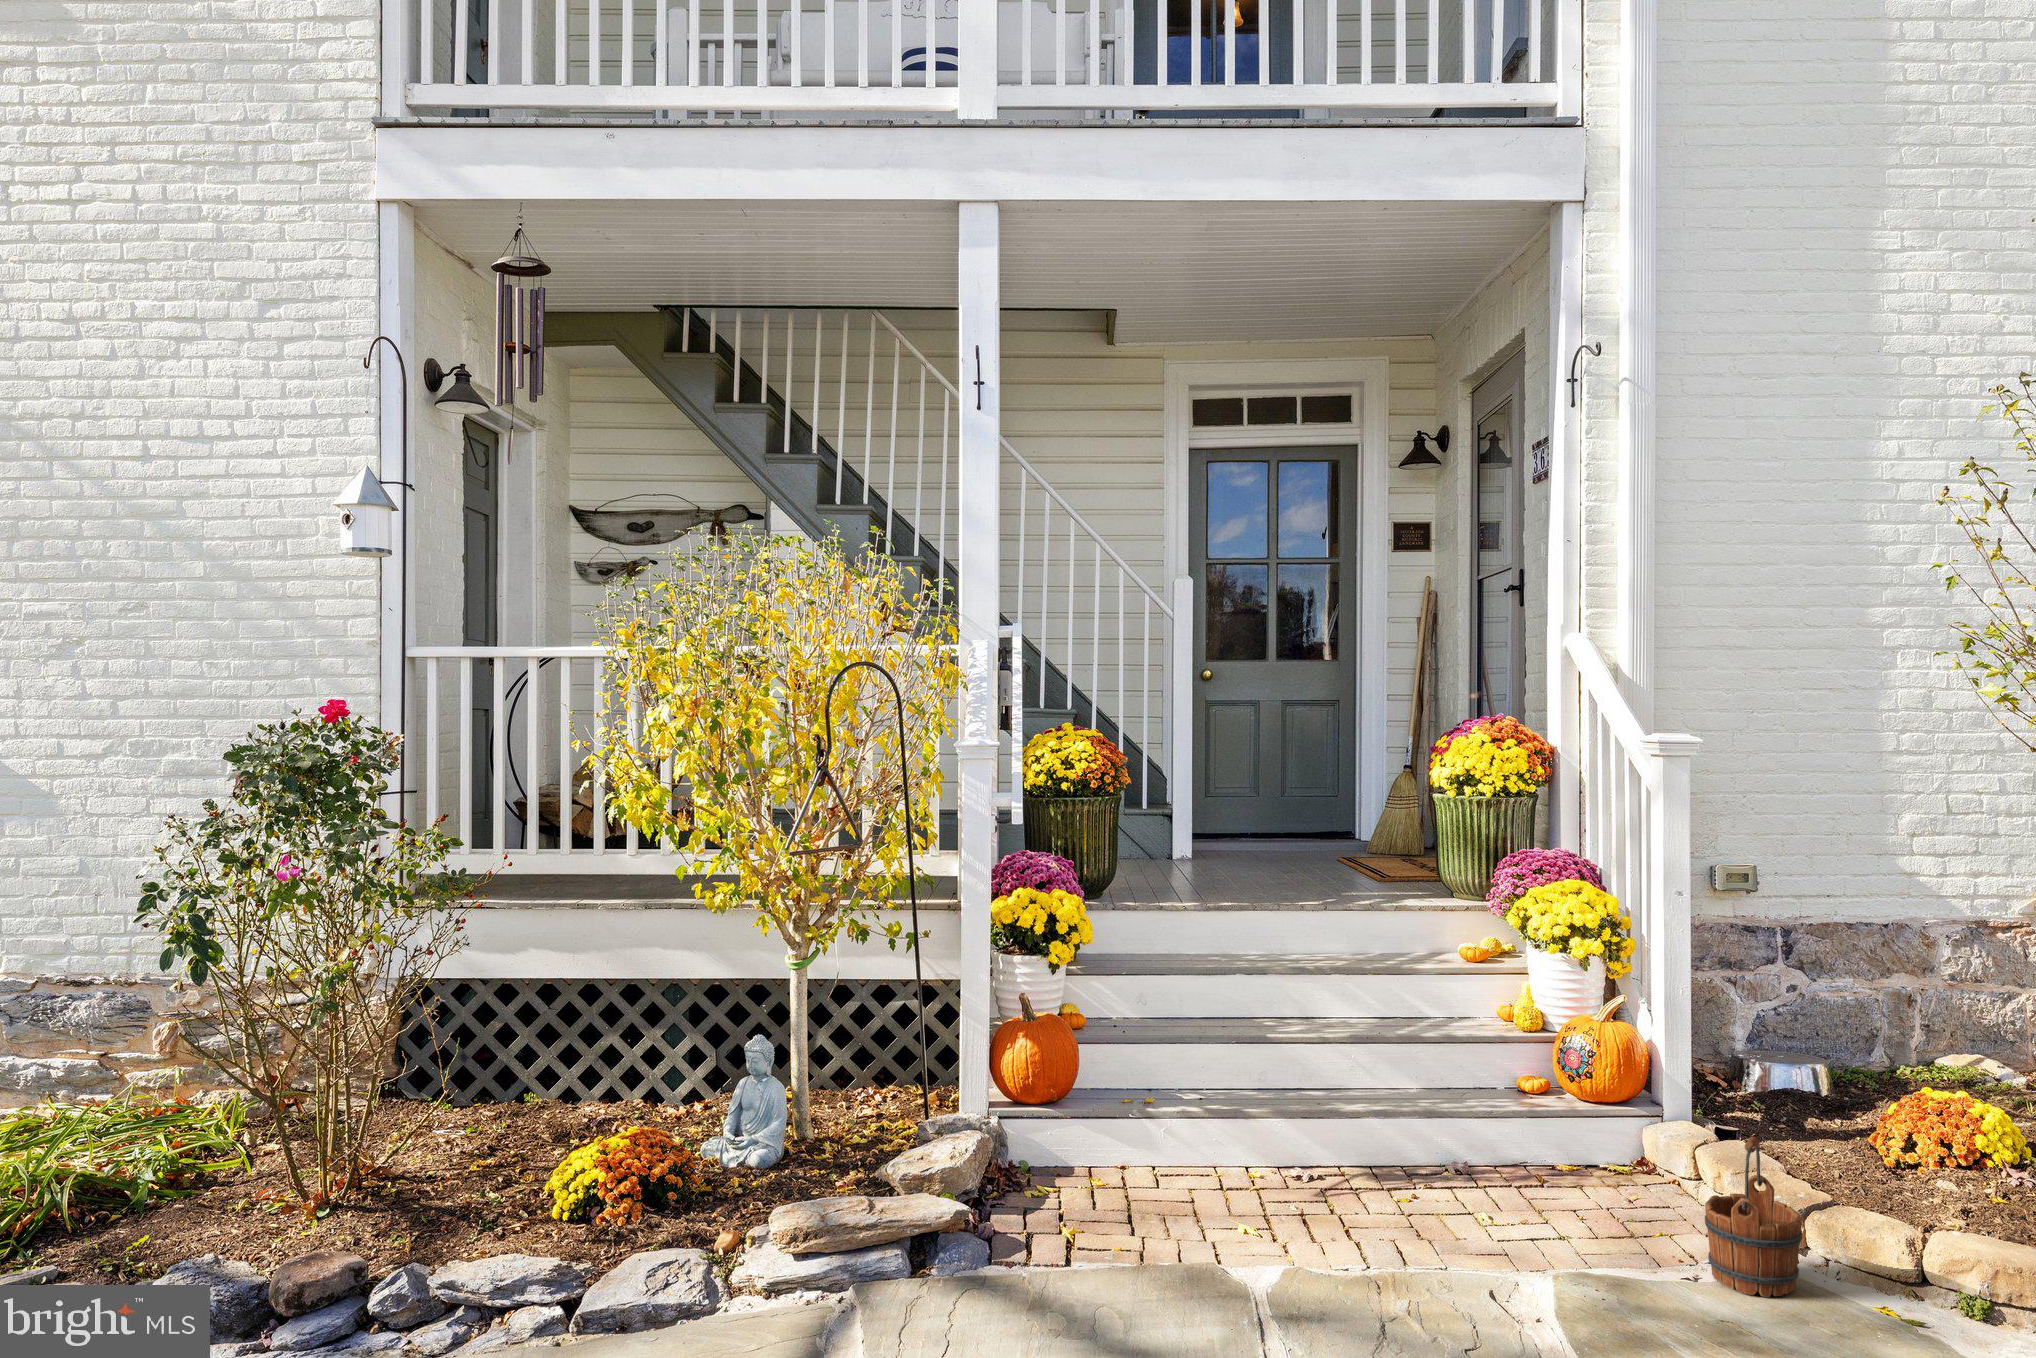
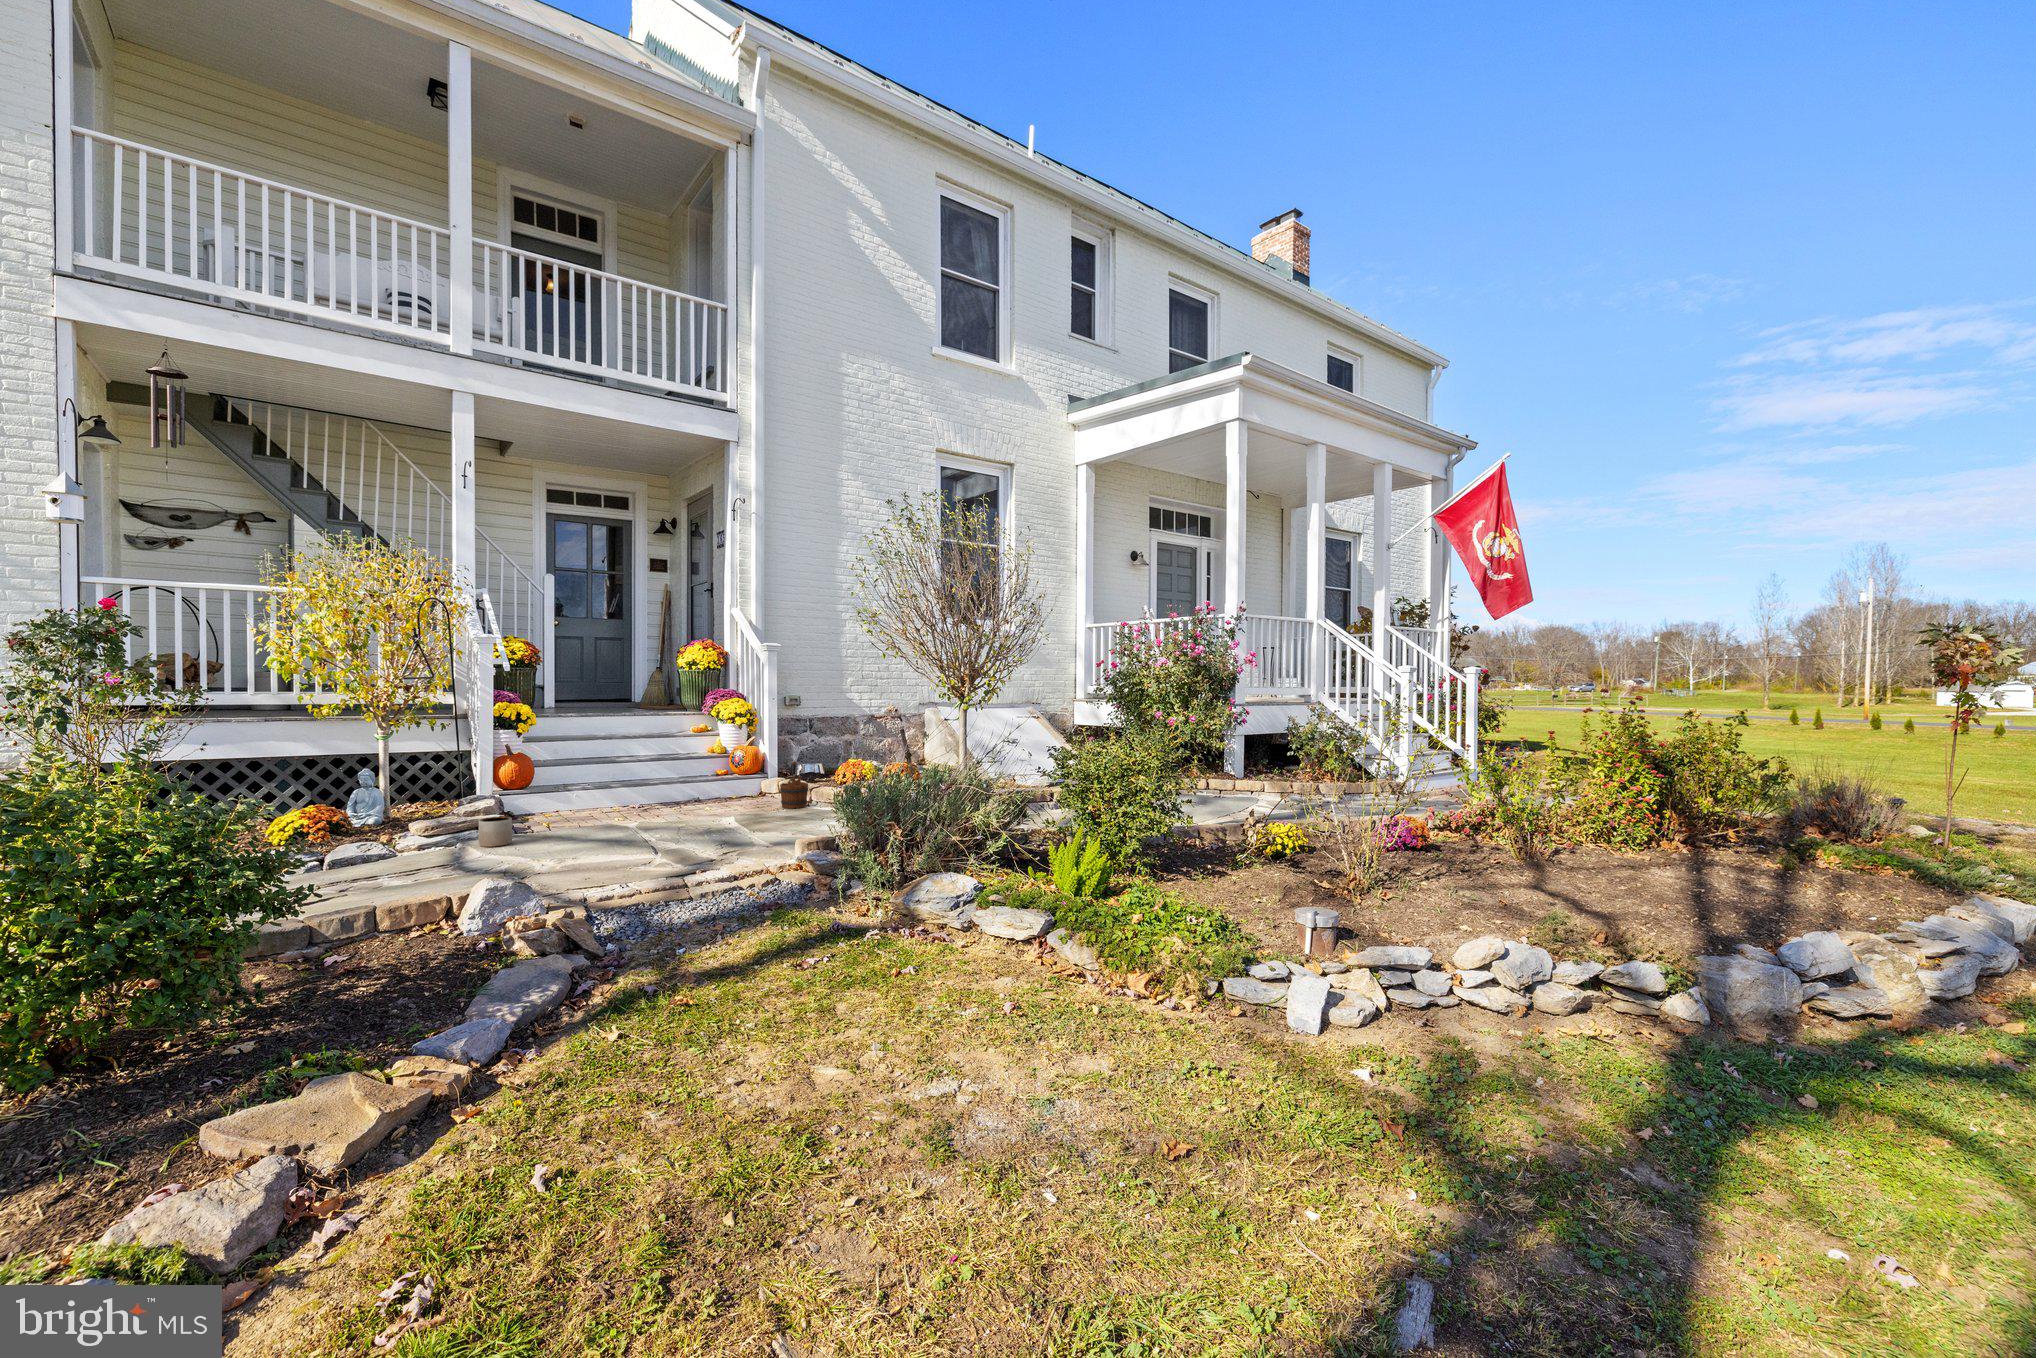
planter: none [882,1233,956,1326] -> present [478,817,512,847]

